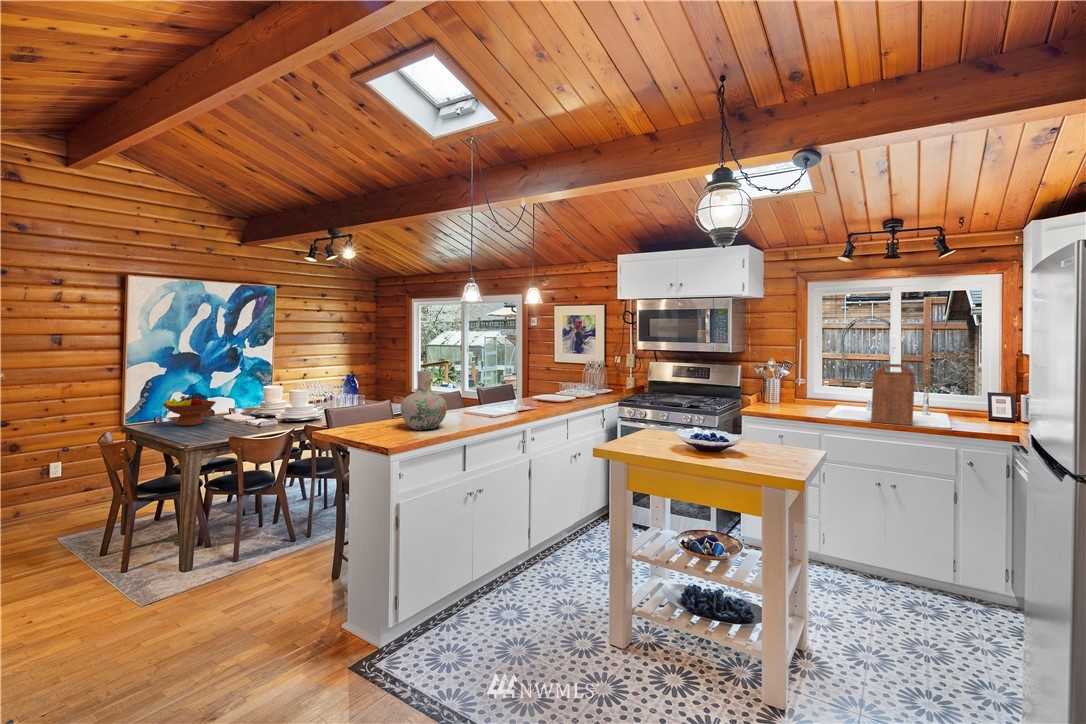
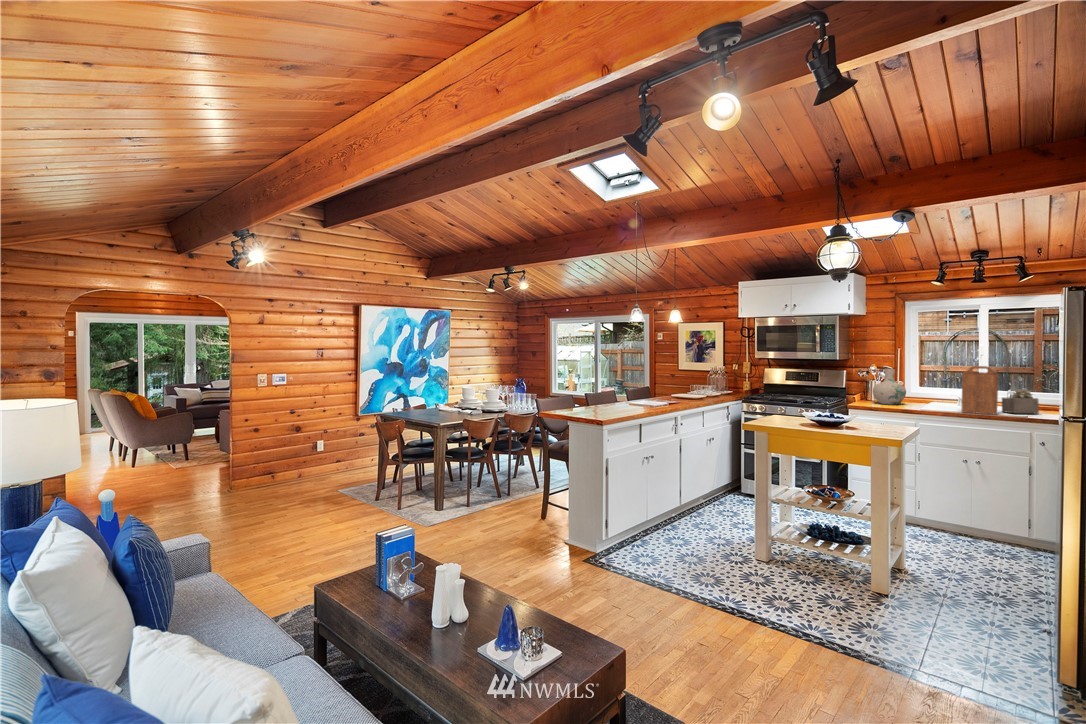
vase: present [401,371,447,430] -> present [873,369,906,405]
succulent plant: none [915,392,959,423] -> present [1002,389,1039,413]
fruit bowl: present [163,396,216,426] -> none [404,392,437,413]

